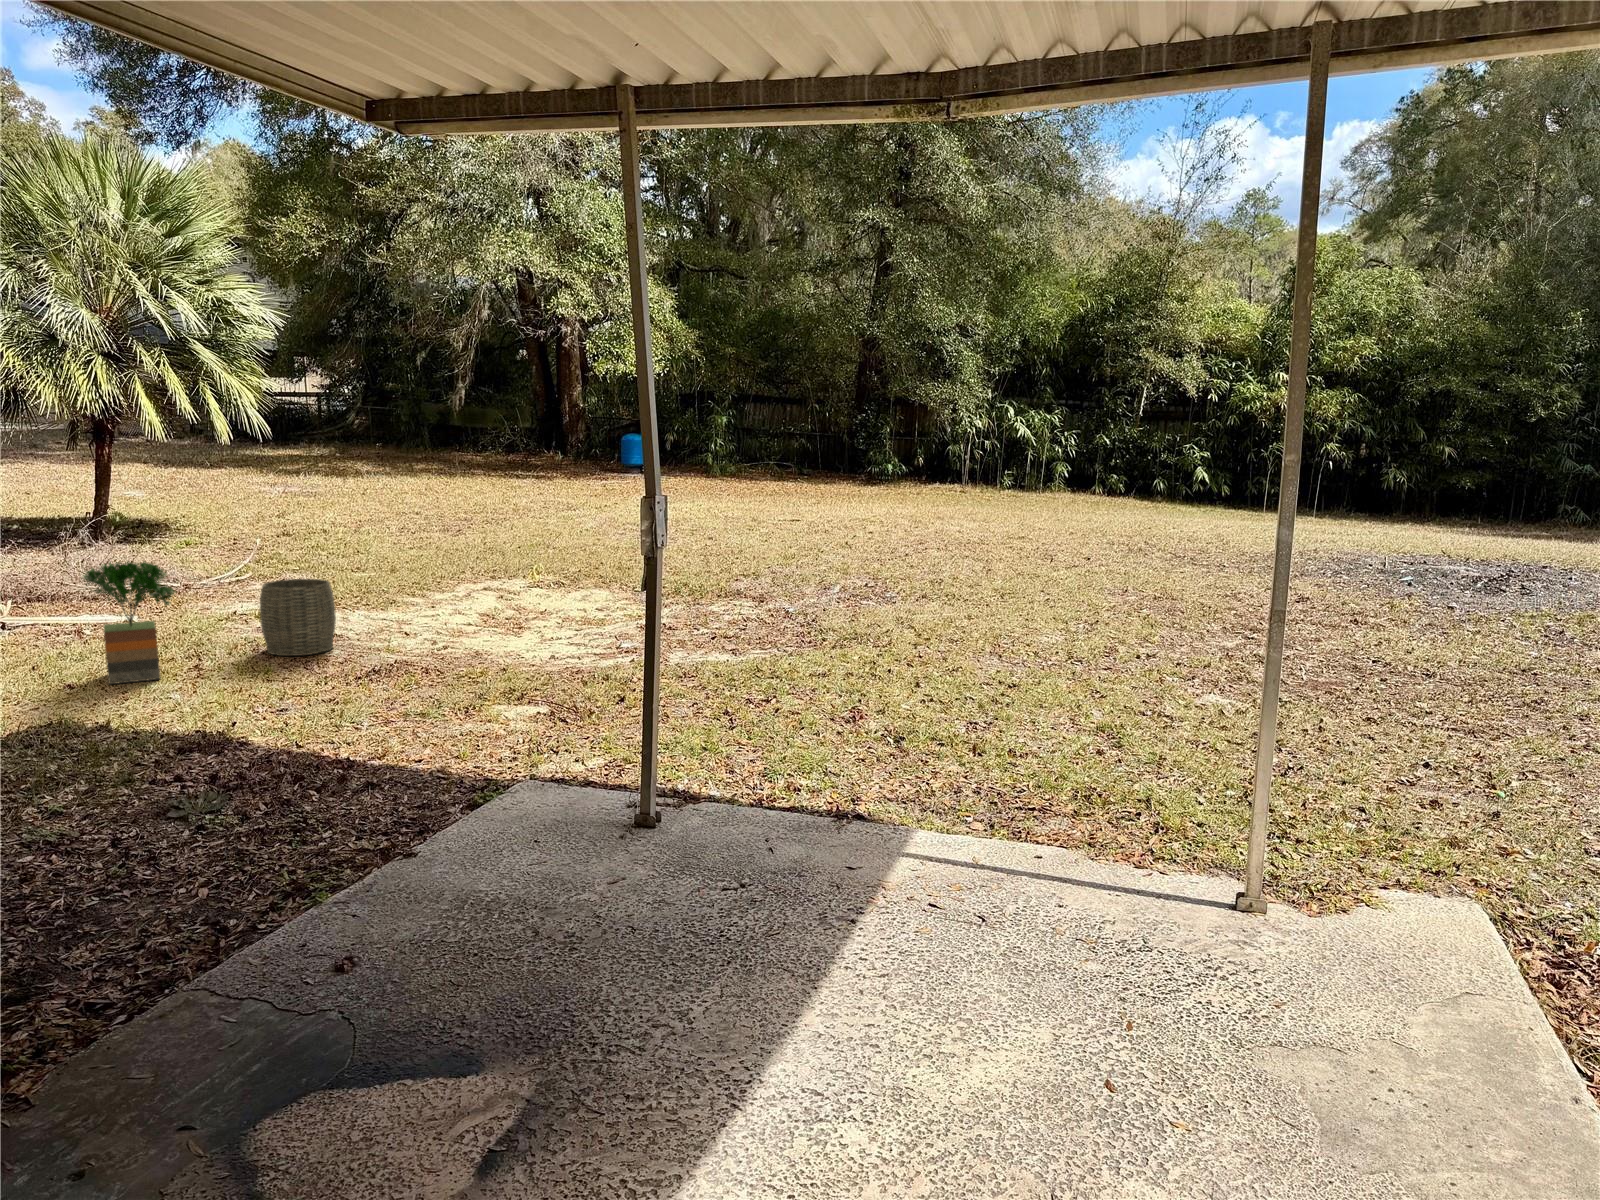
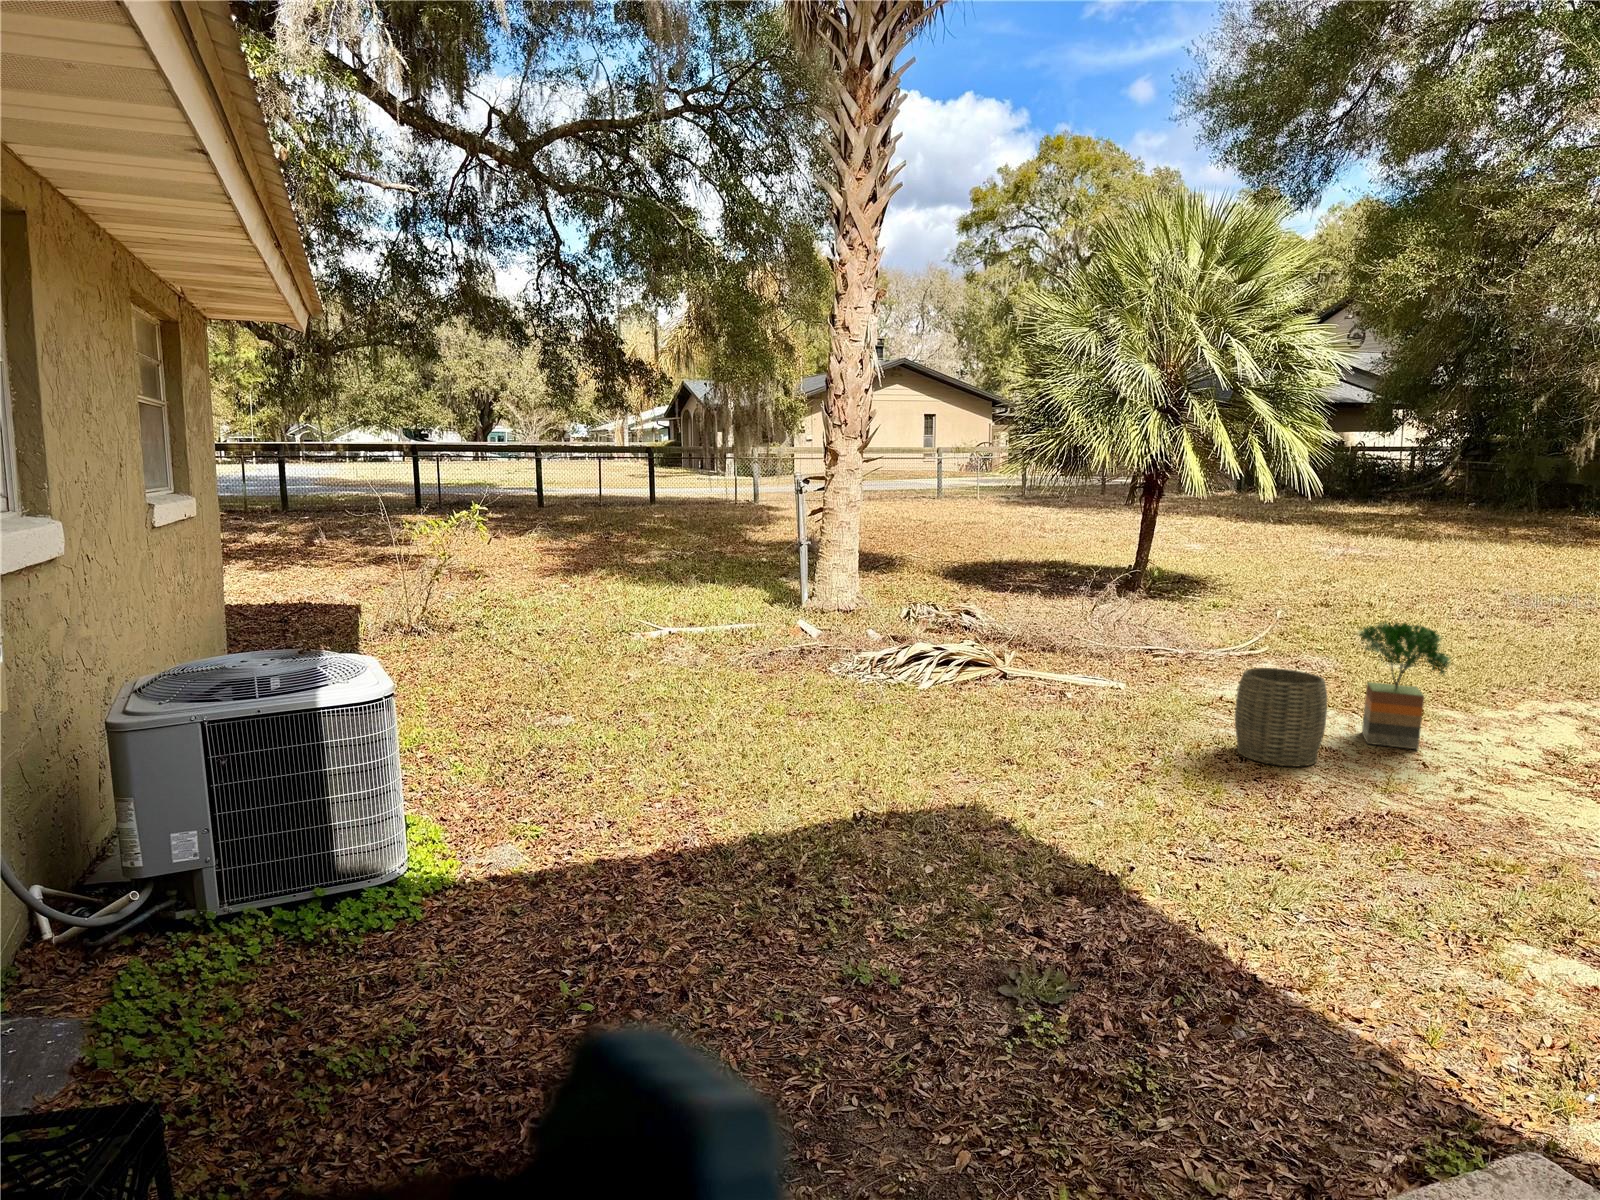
potted tree: present [82,561,176,684] -> present [1358,622,1450,750]

